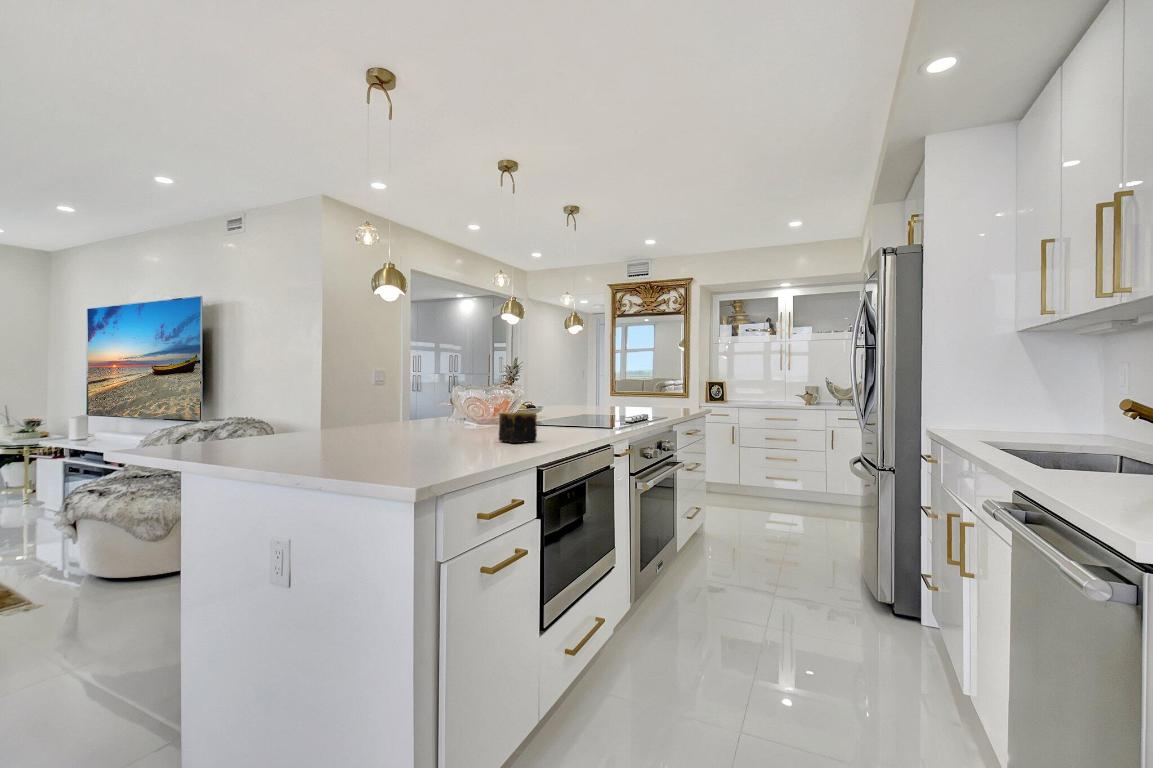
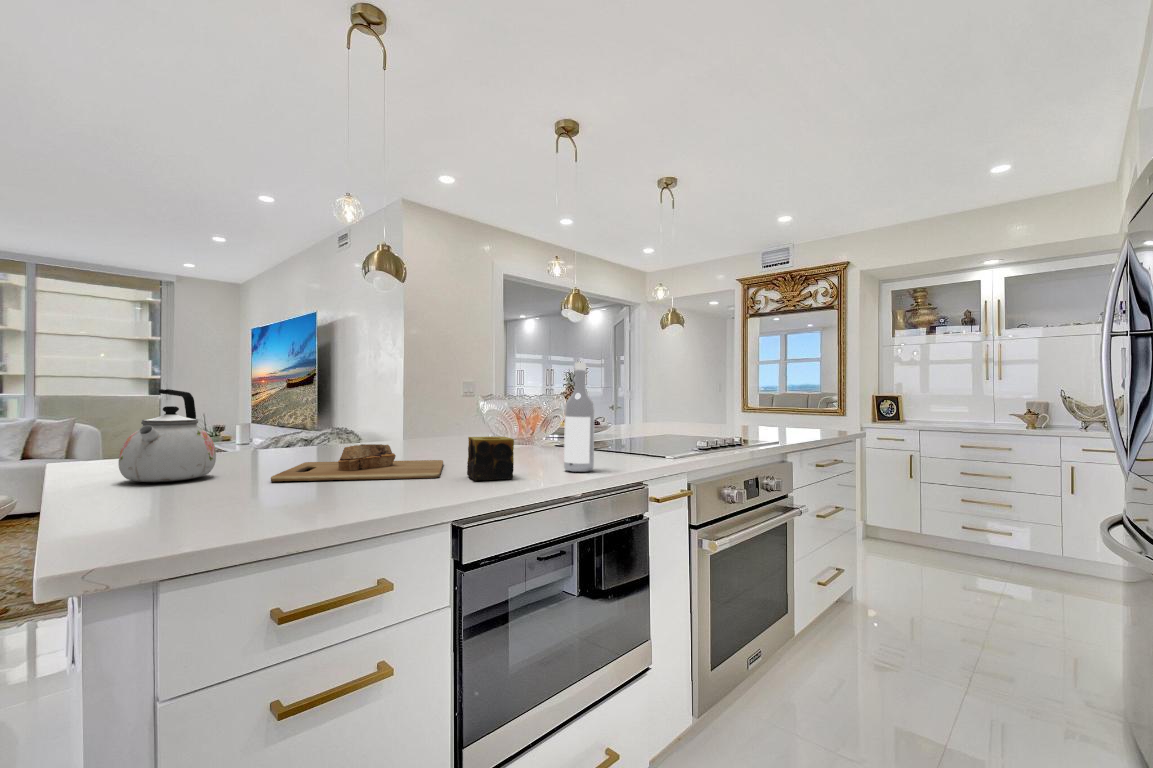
wine bottle: none [558,359,579,437] -> present [564,362,594,472]
kettle: none [225,378,299,453] -> present [118,389,216,482]
cutting board: none [349,420,481,449] -> present [271,444,443,482]

